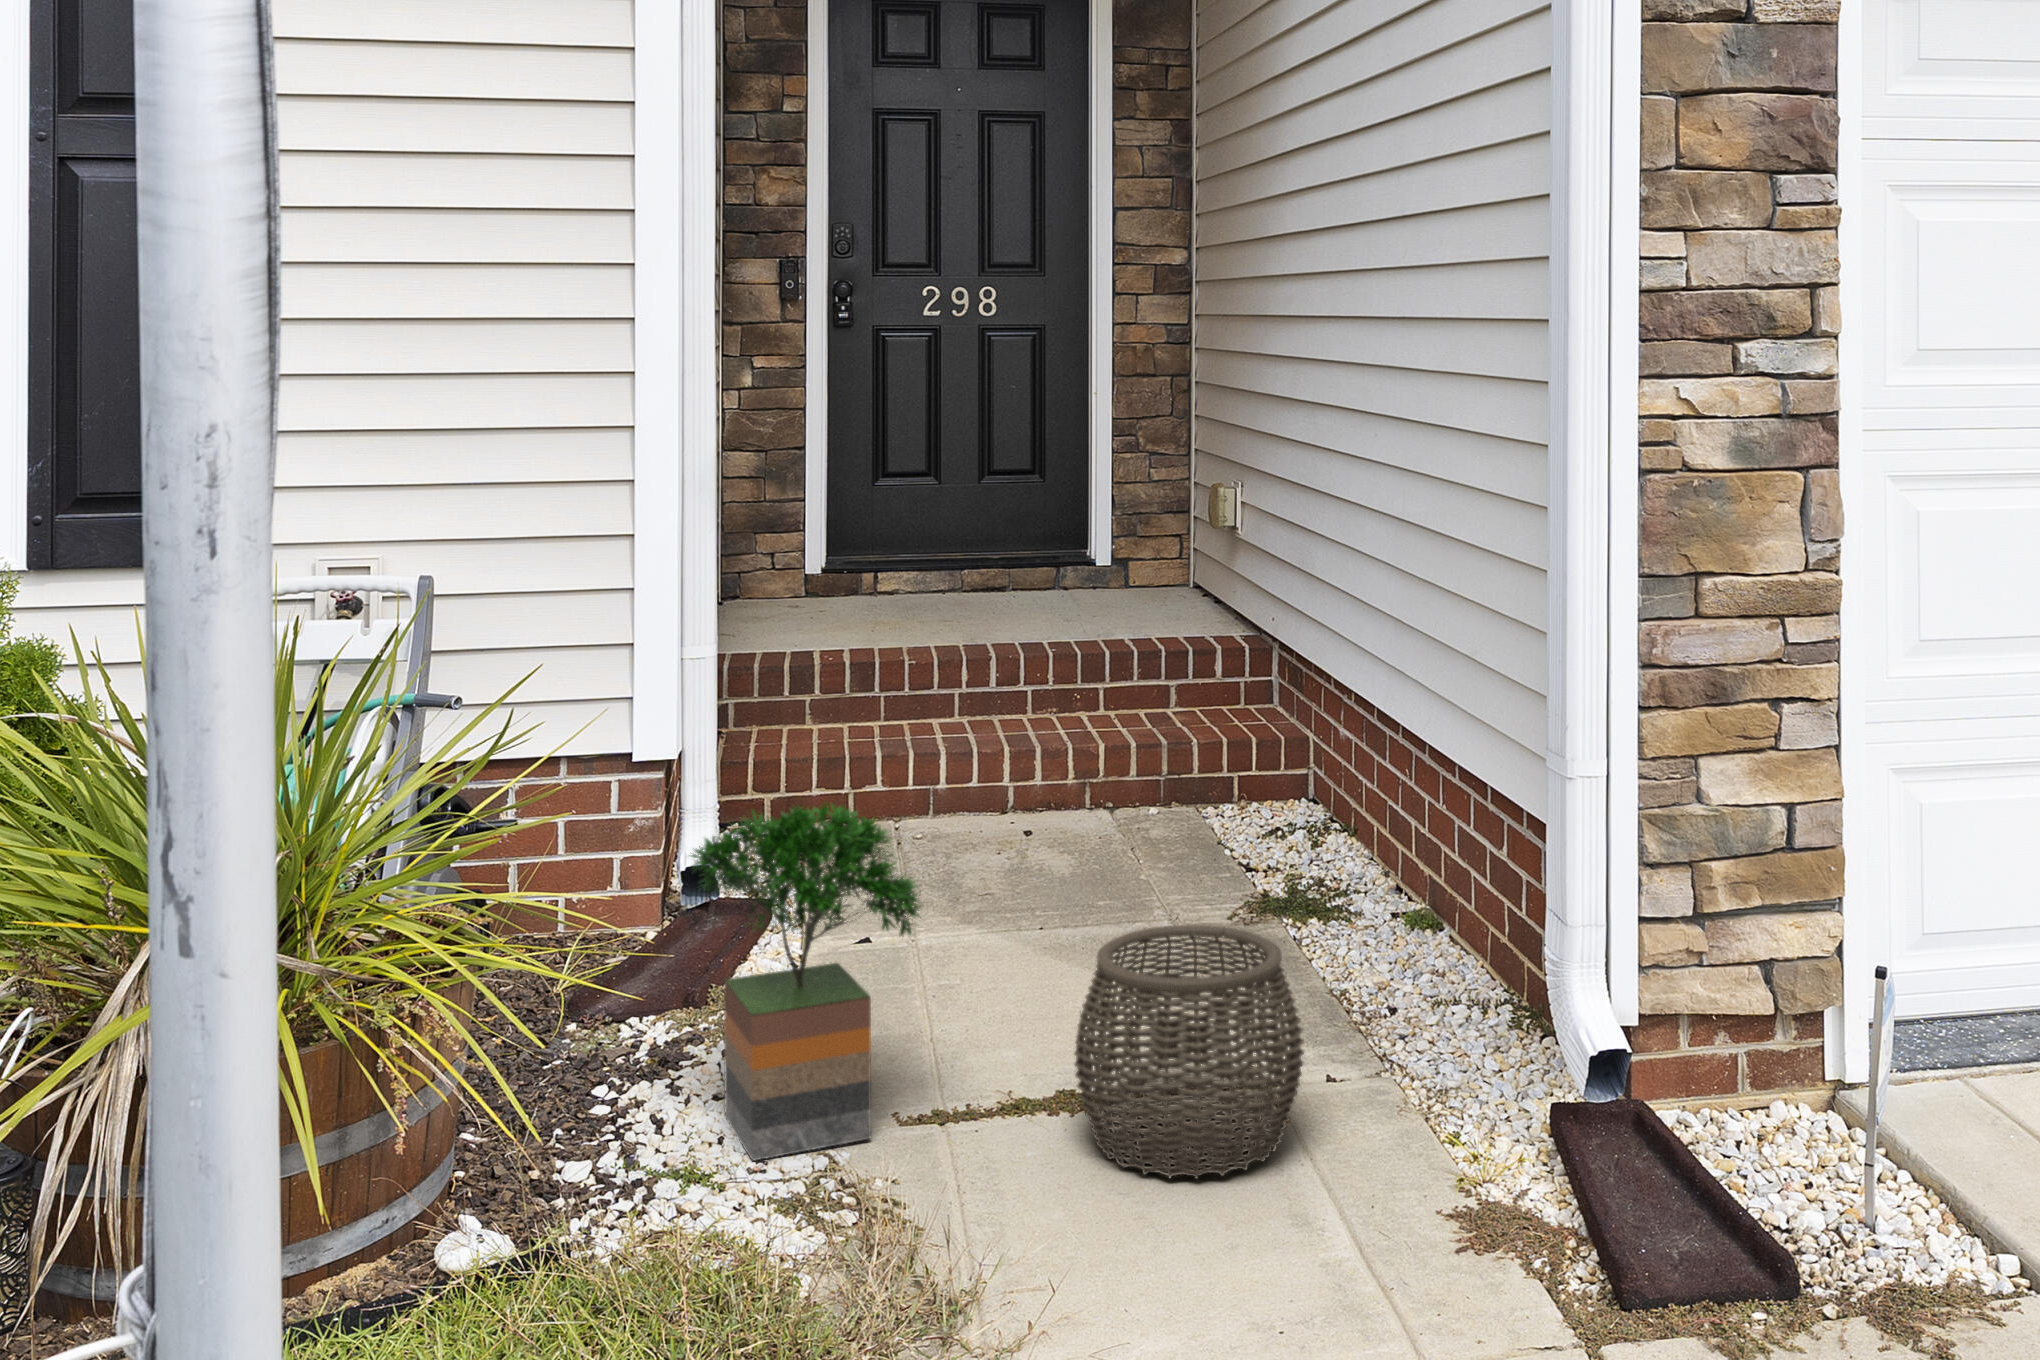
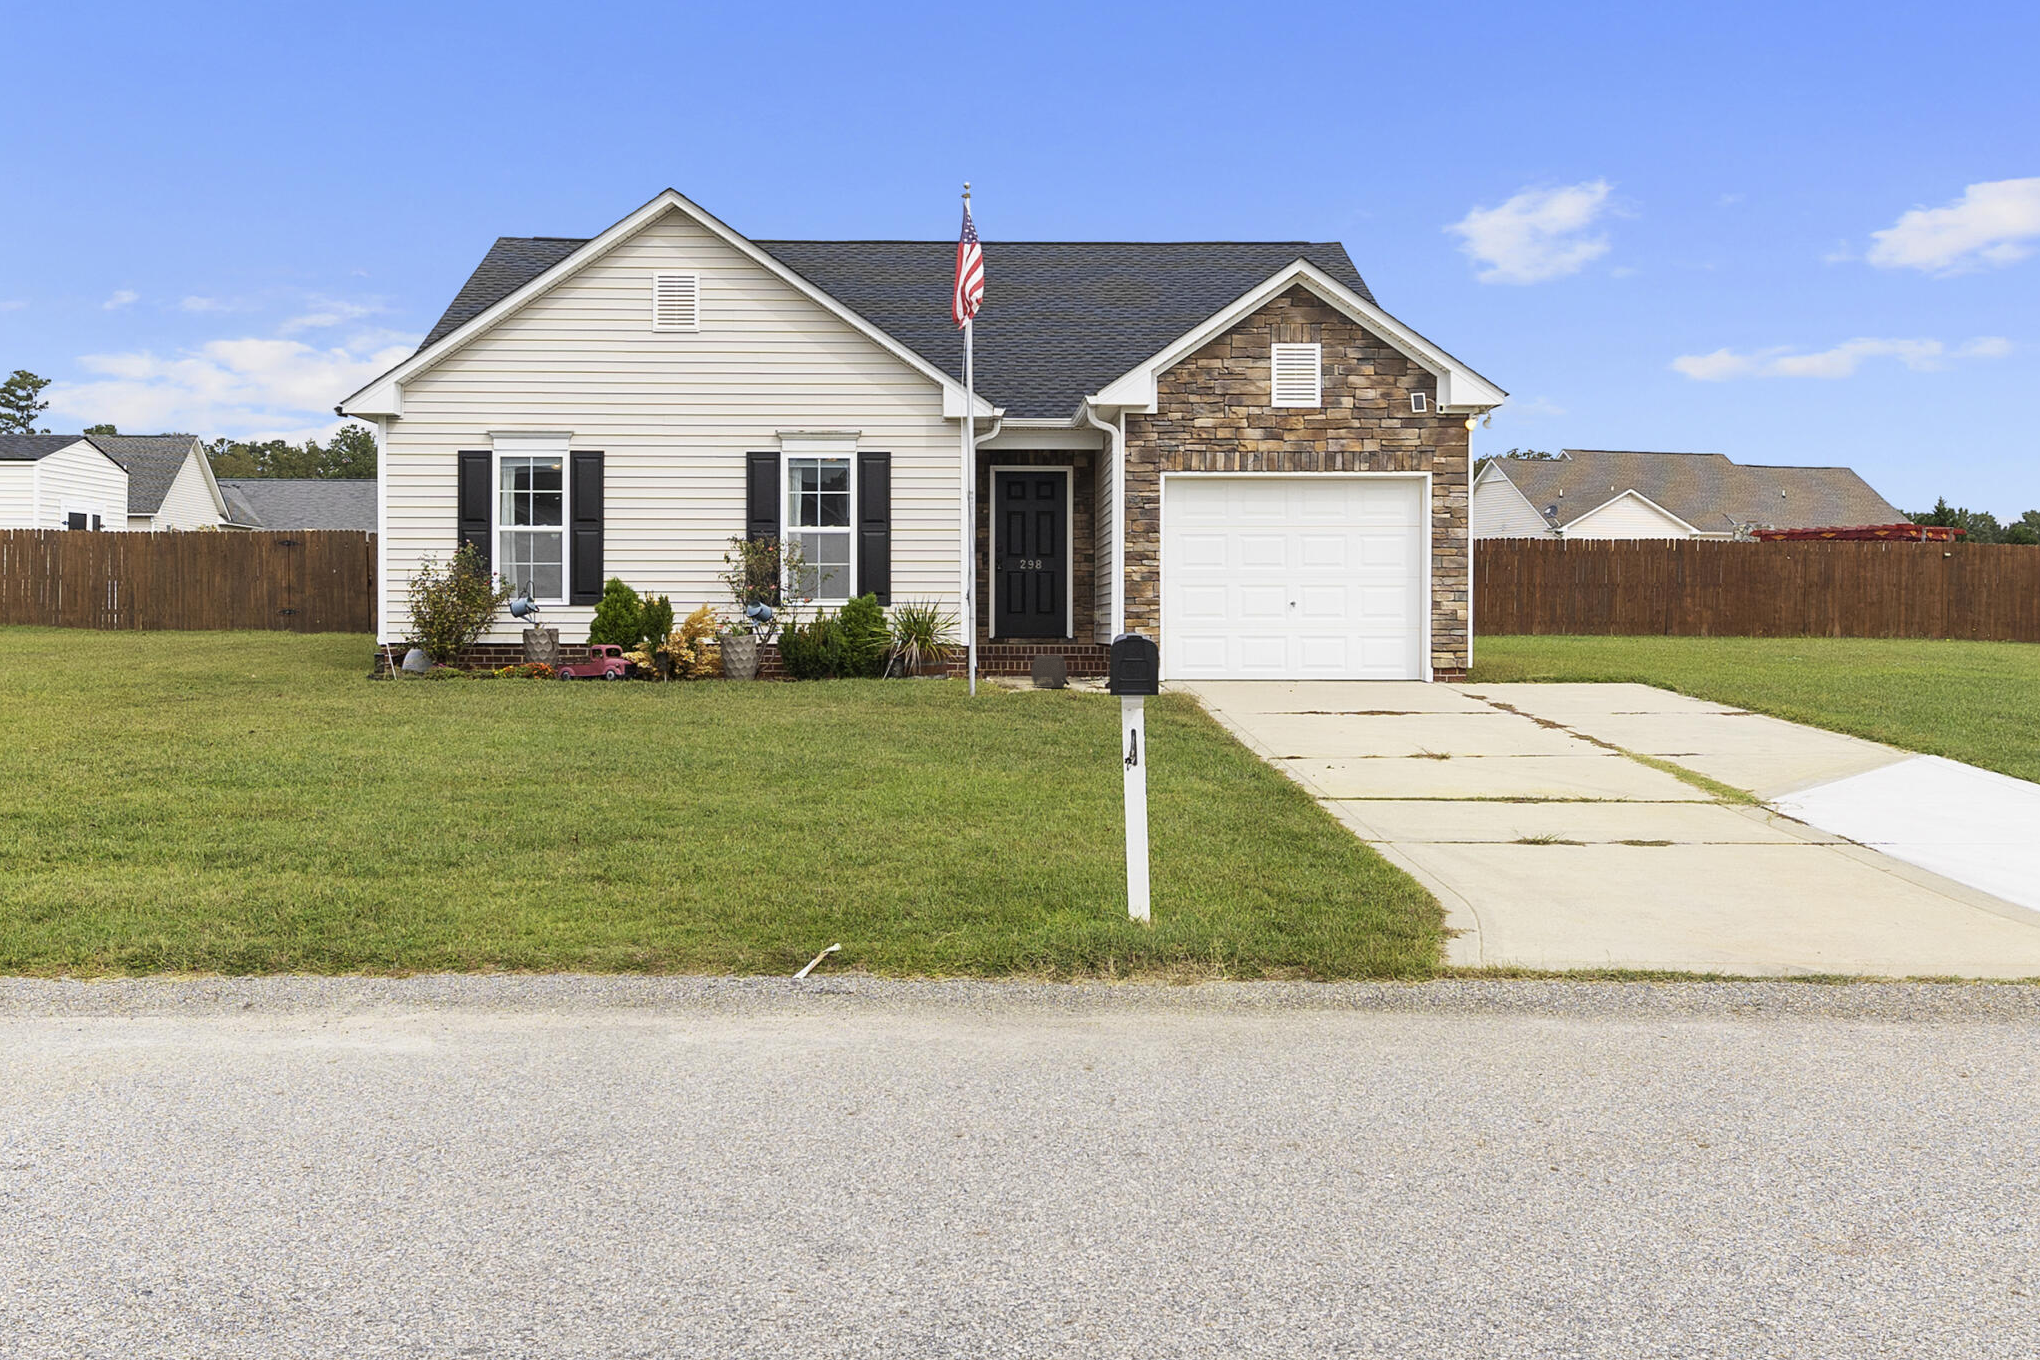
potted tree: present [689,803,921,1161] -> none [971,633,1008,684]

